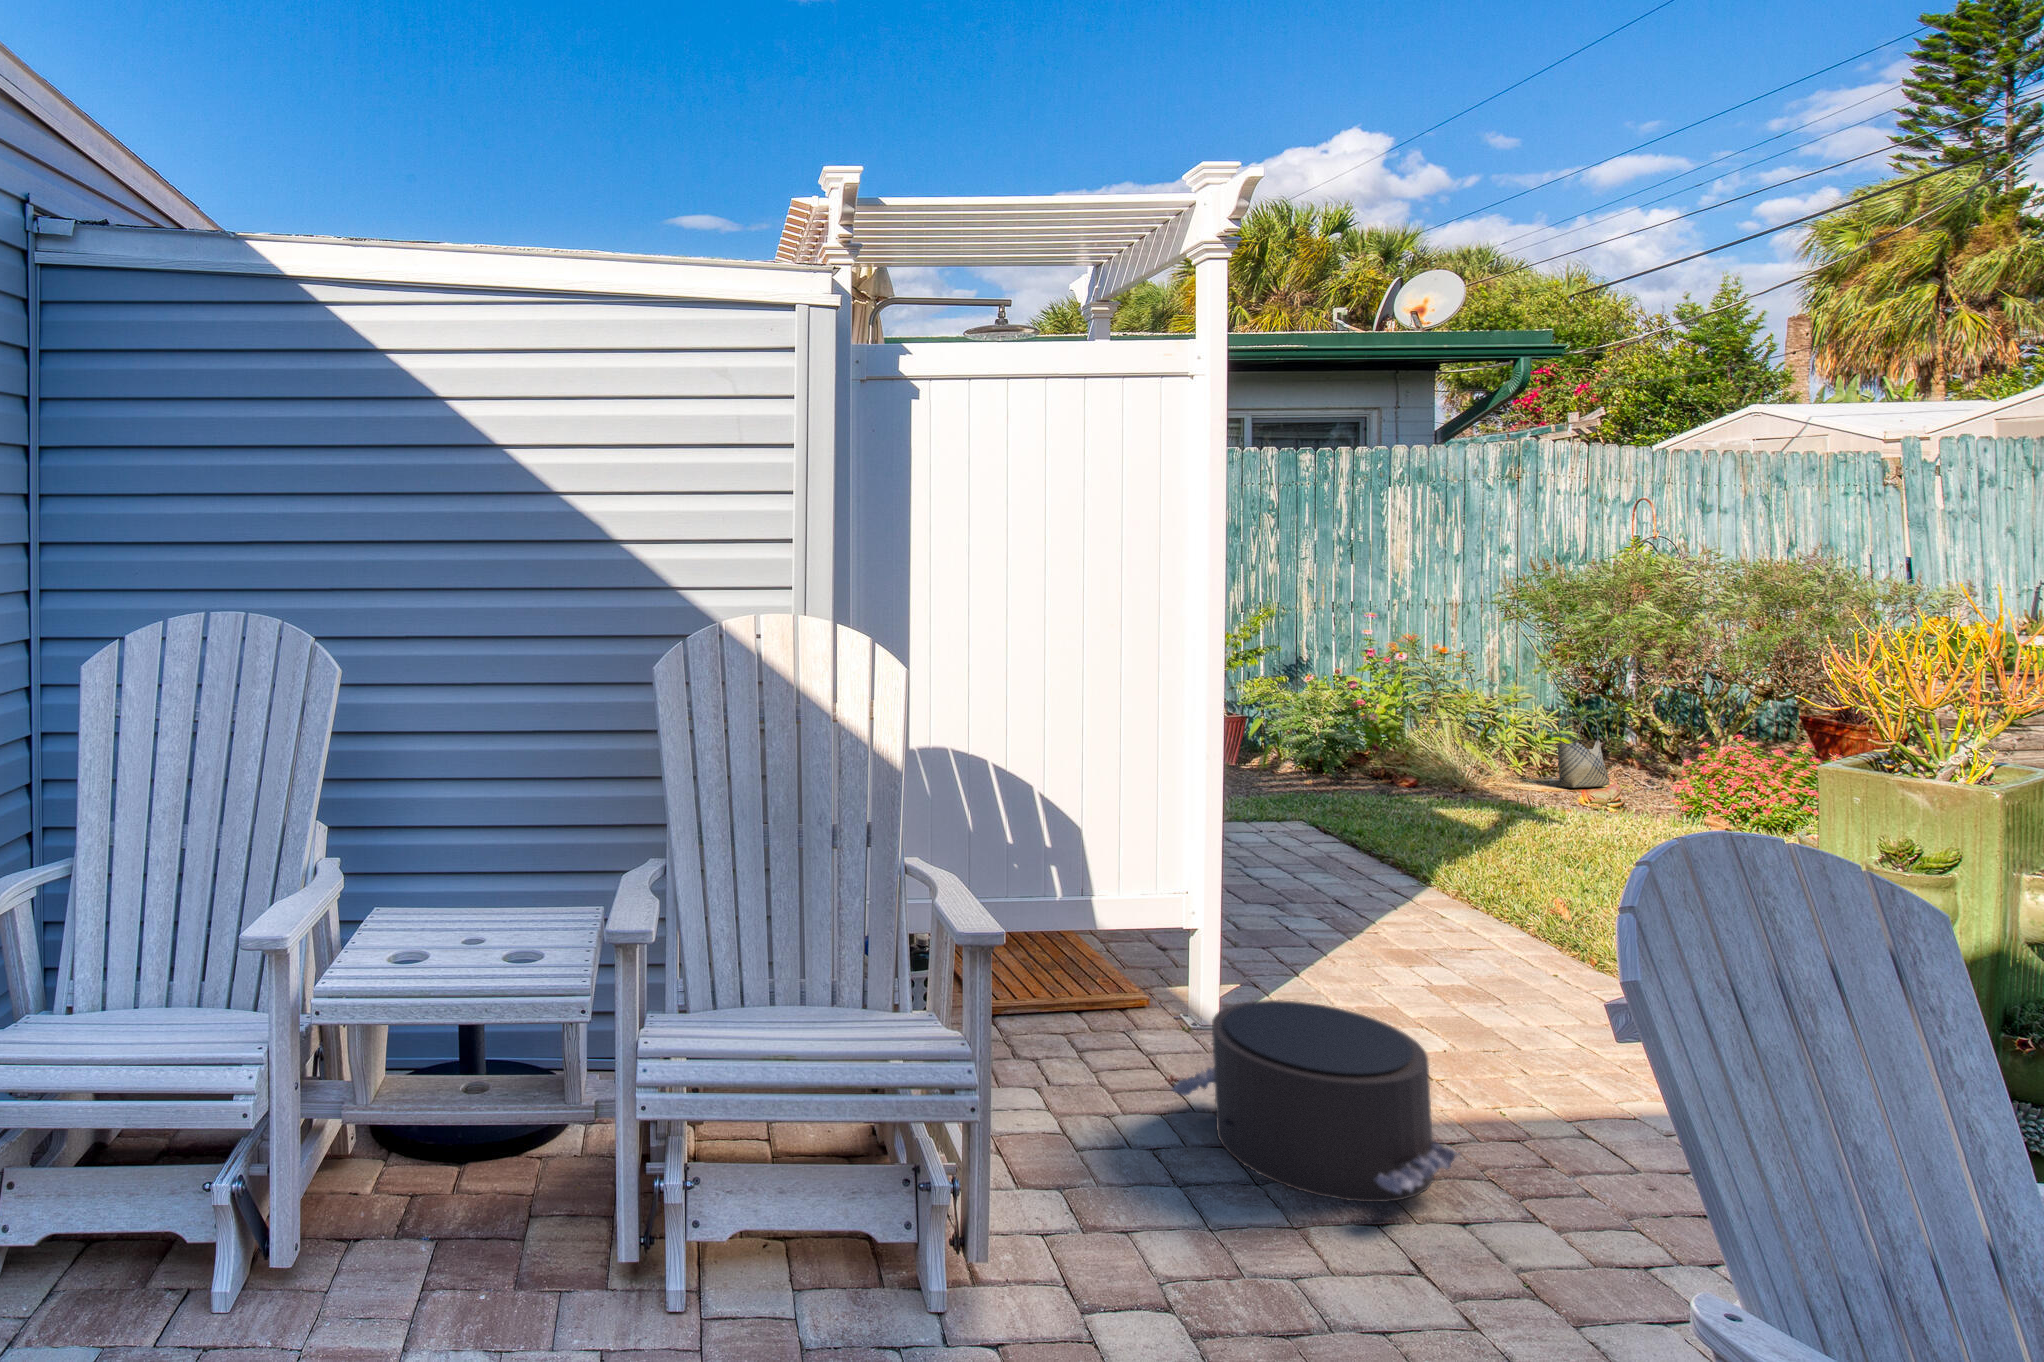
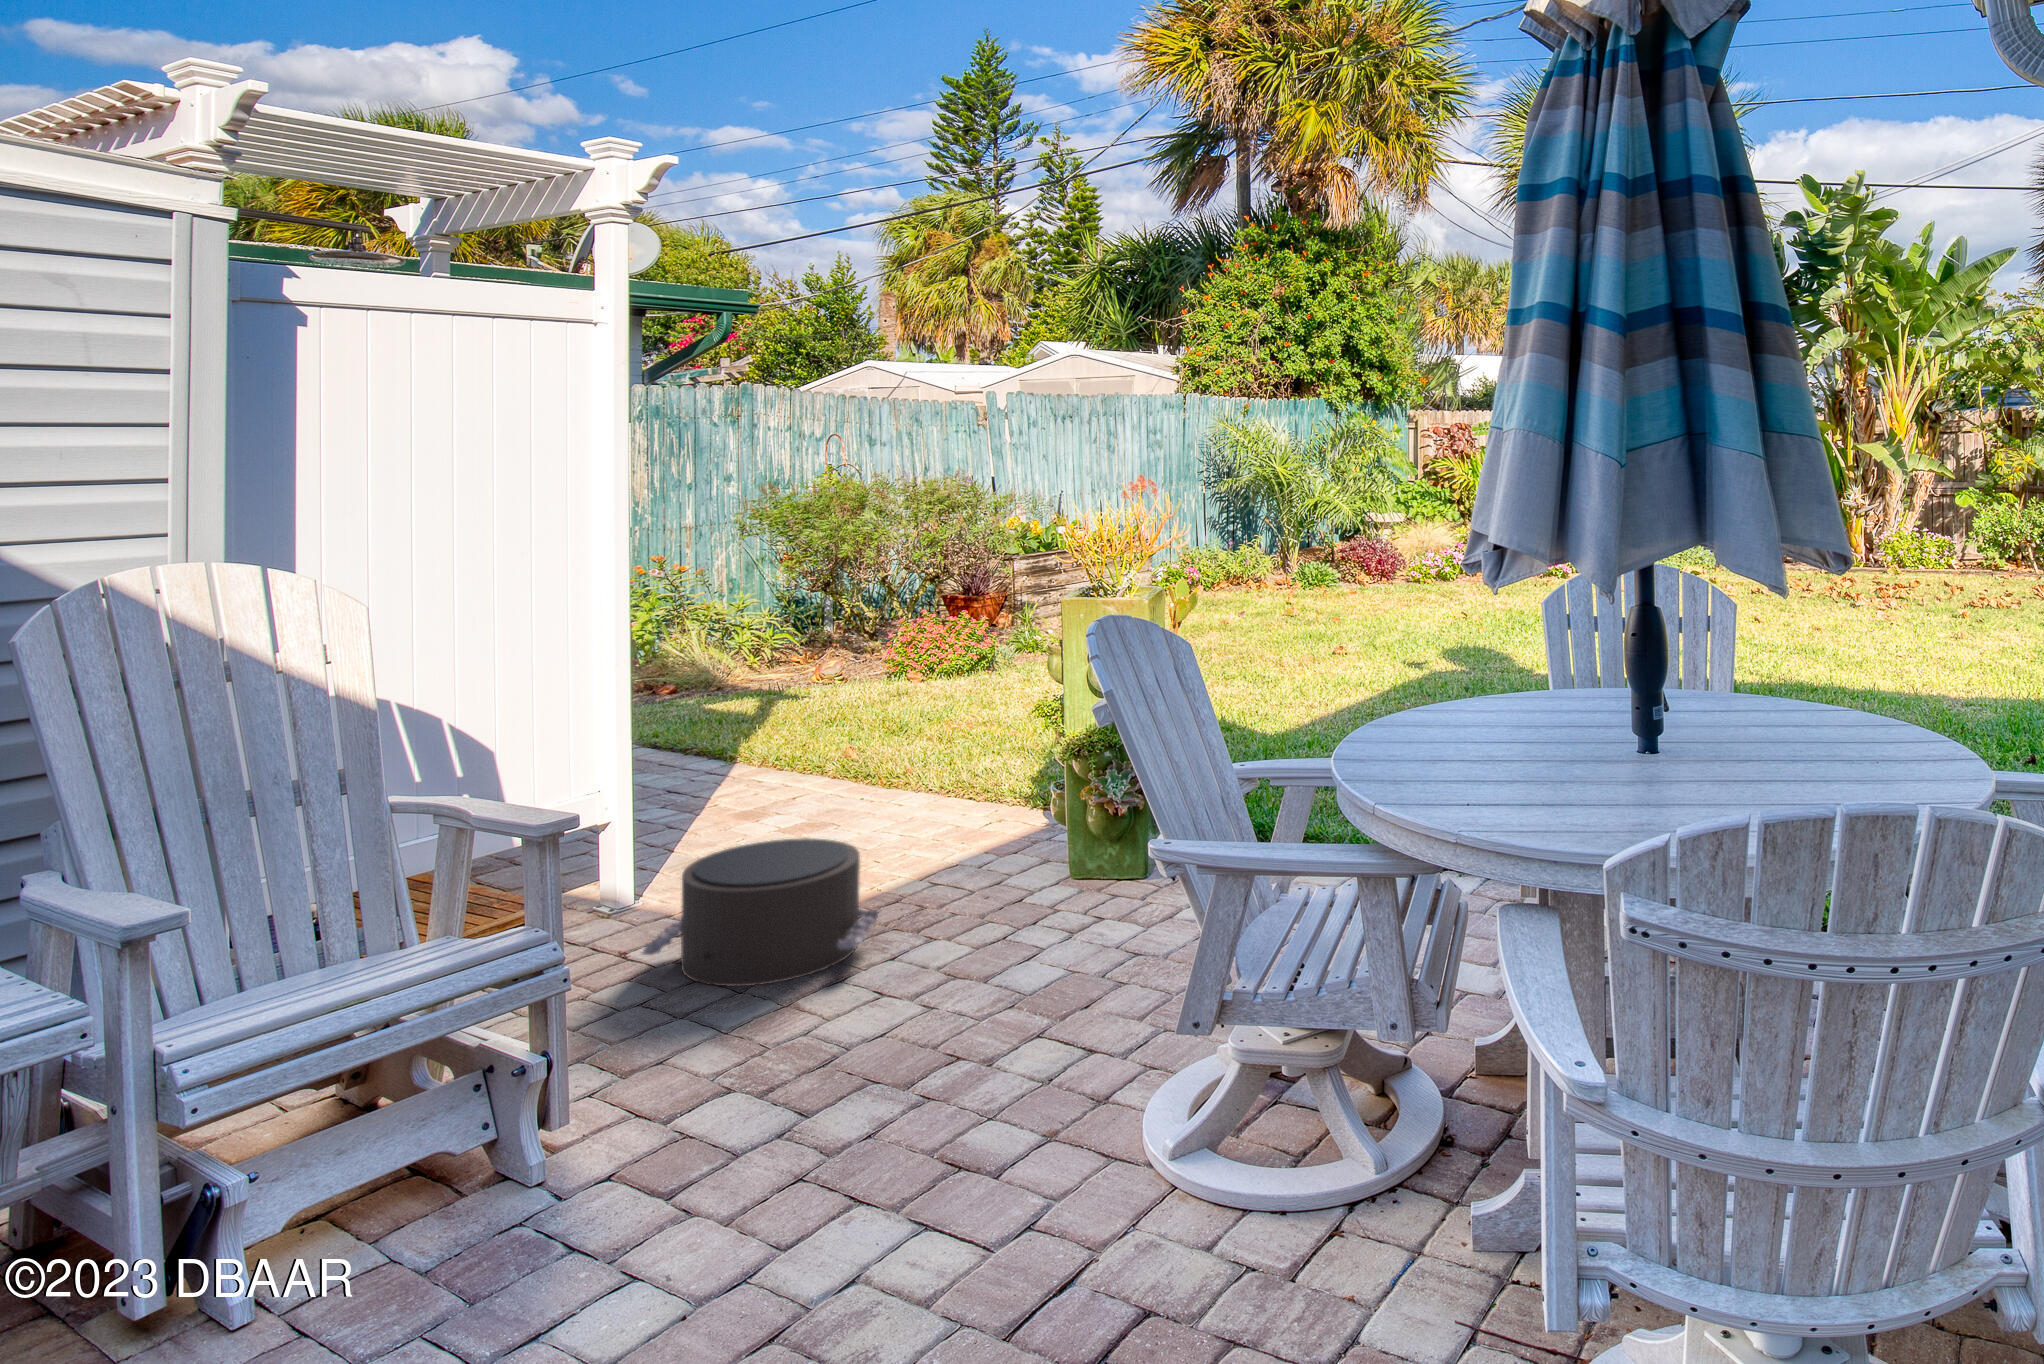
woven basket: present [1557,714,1610,788] -> none [788,612,825,674]

